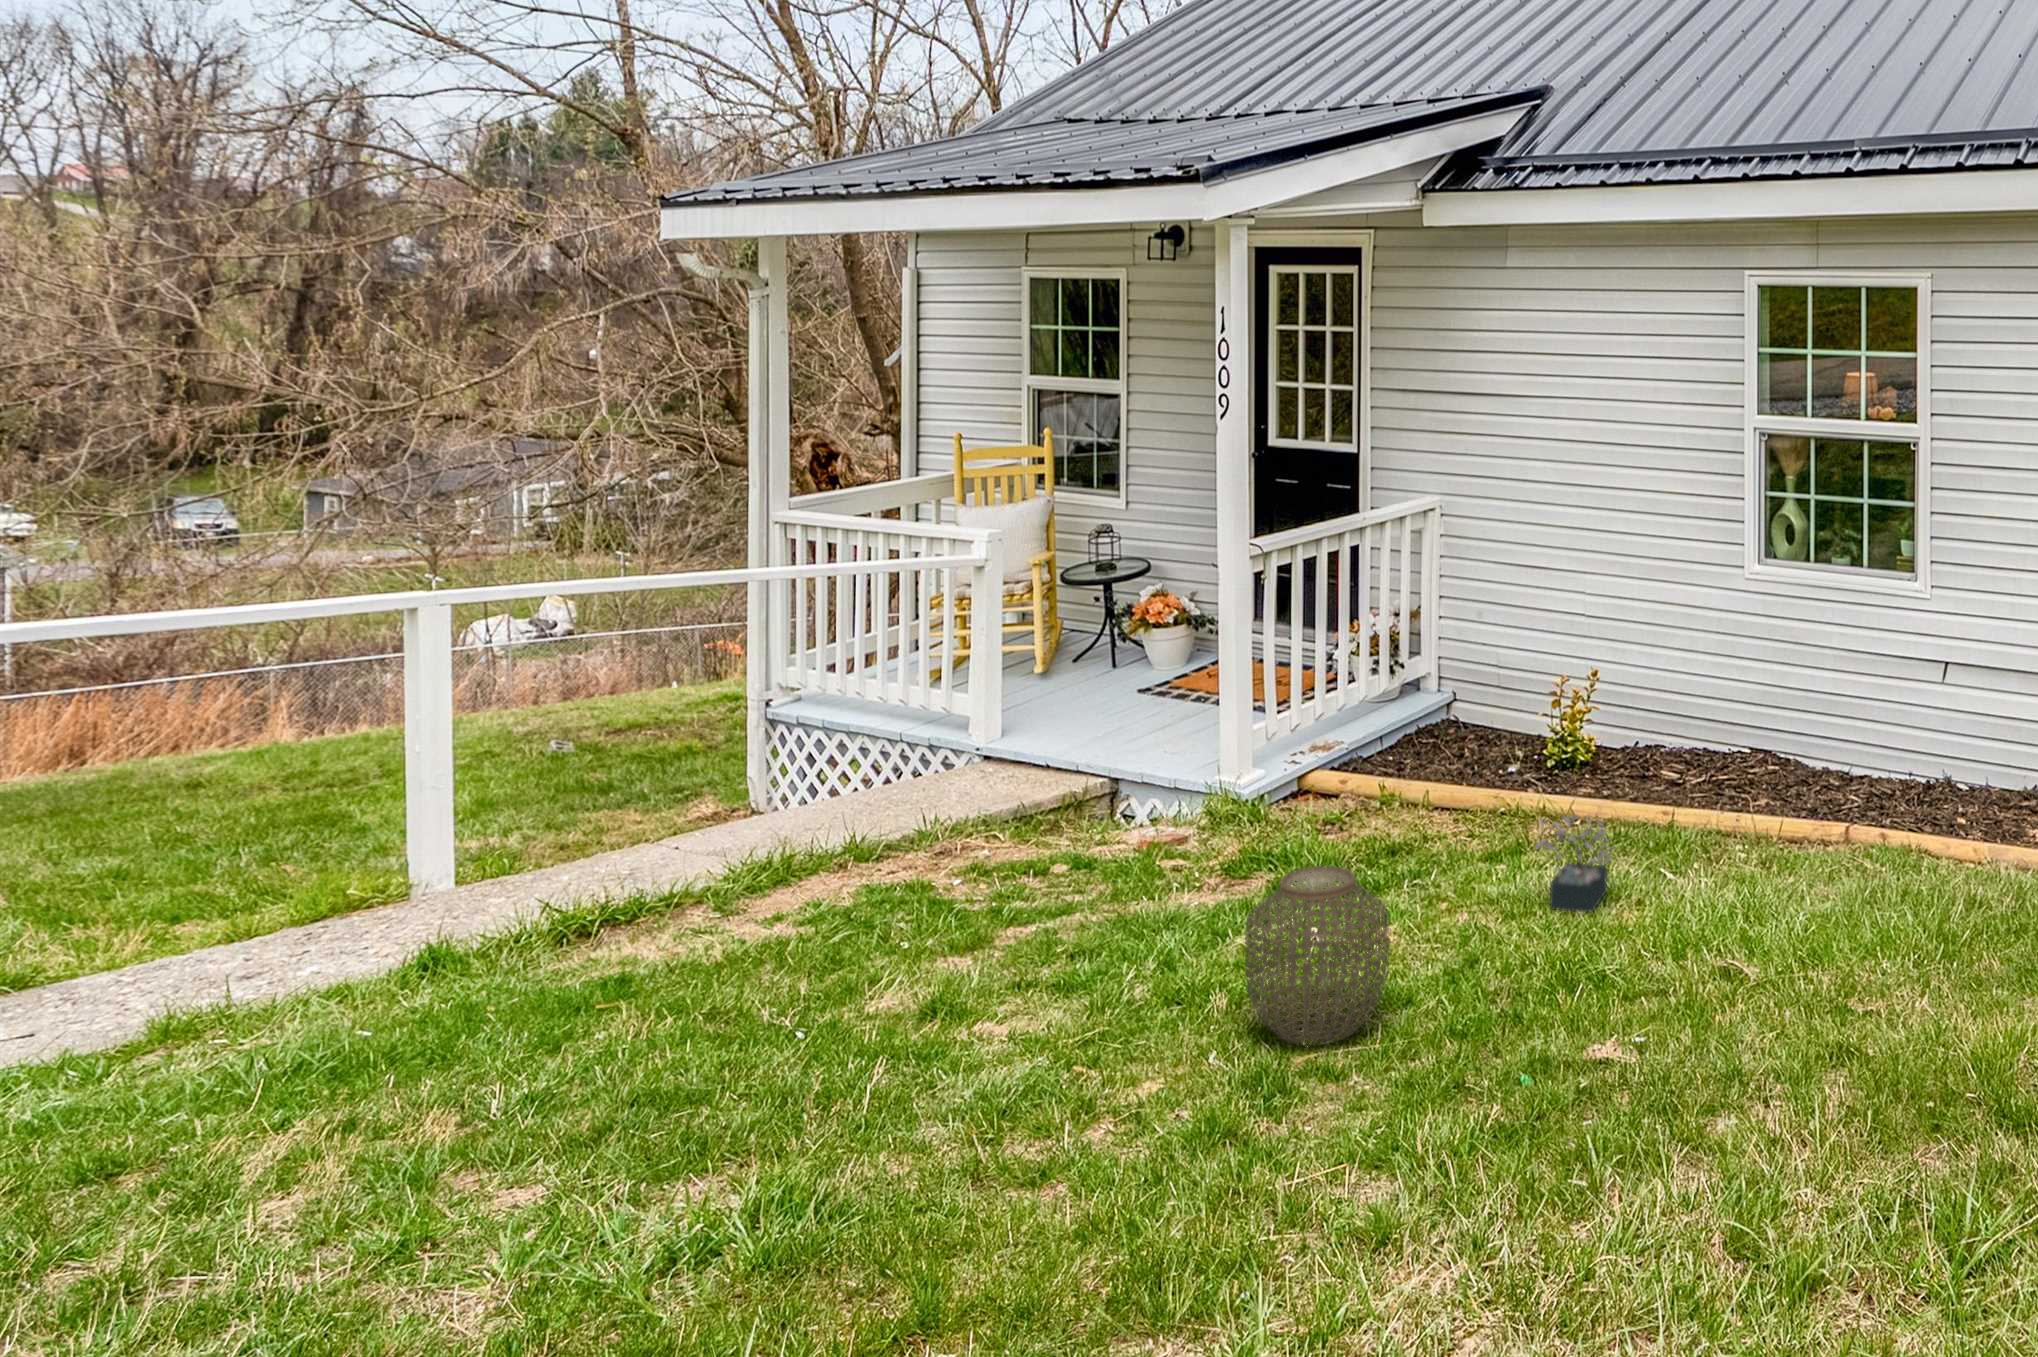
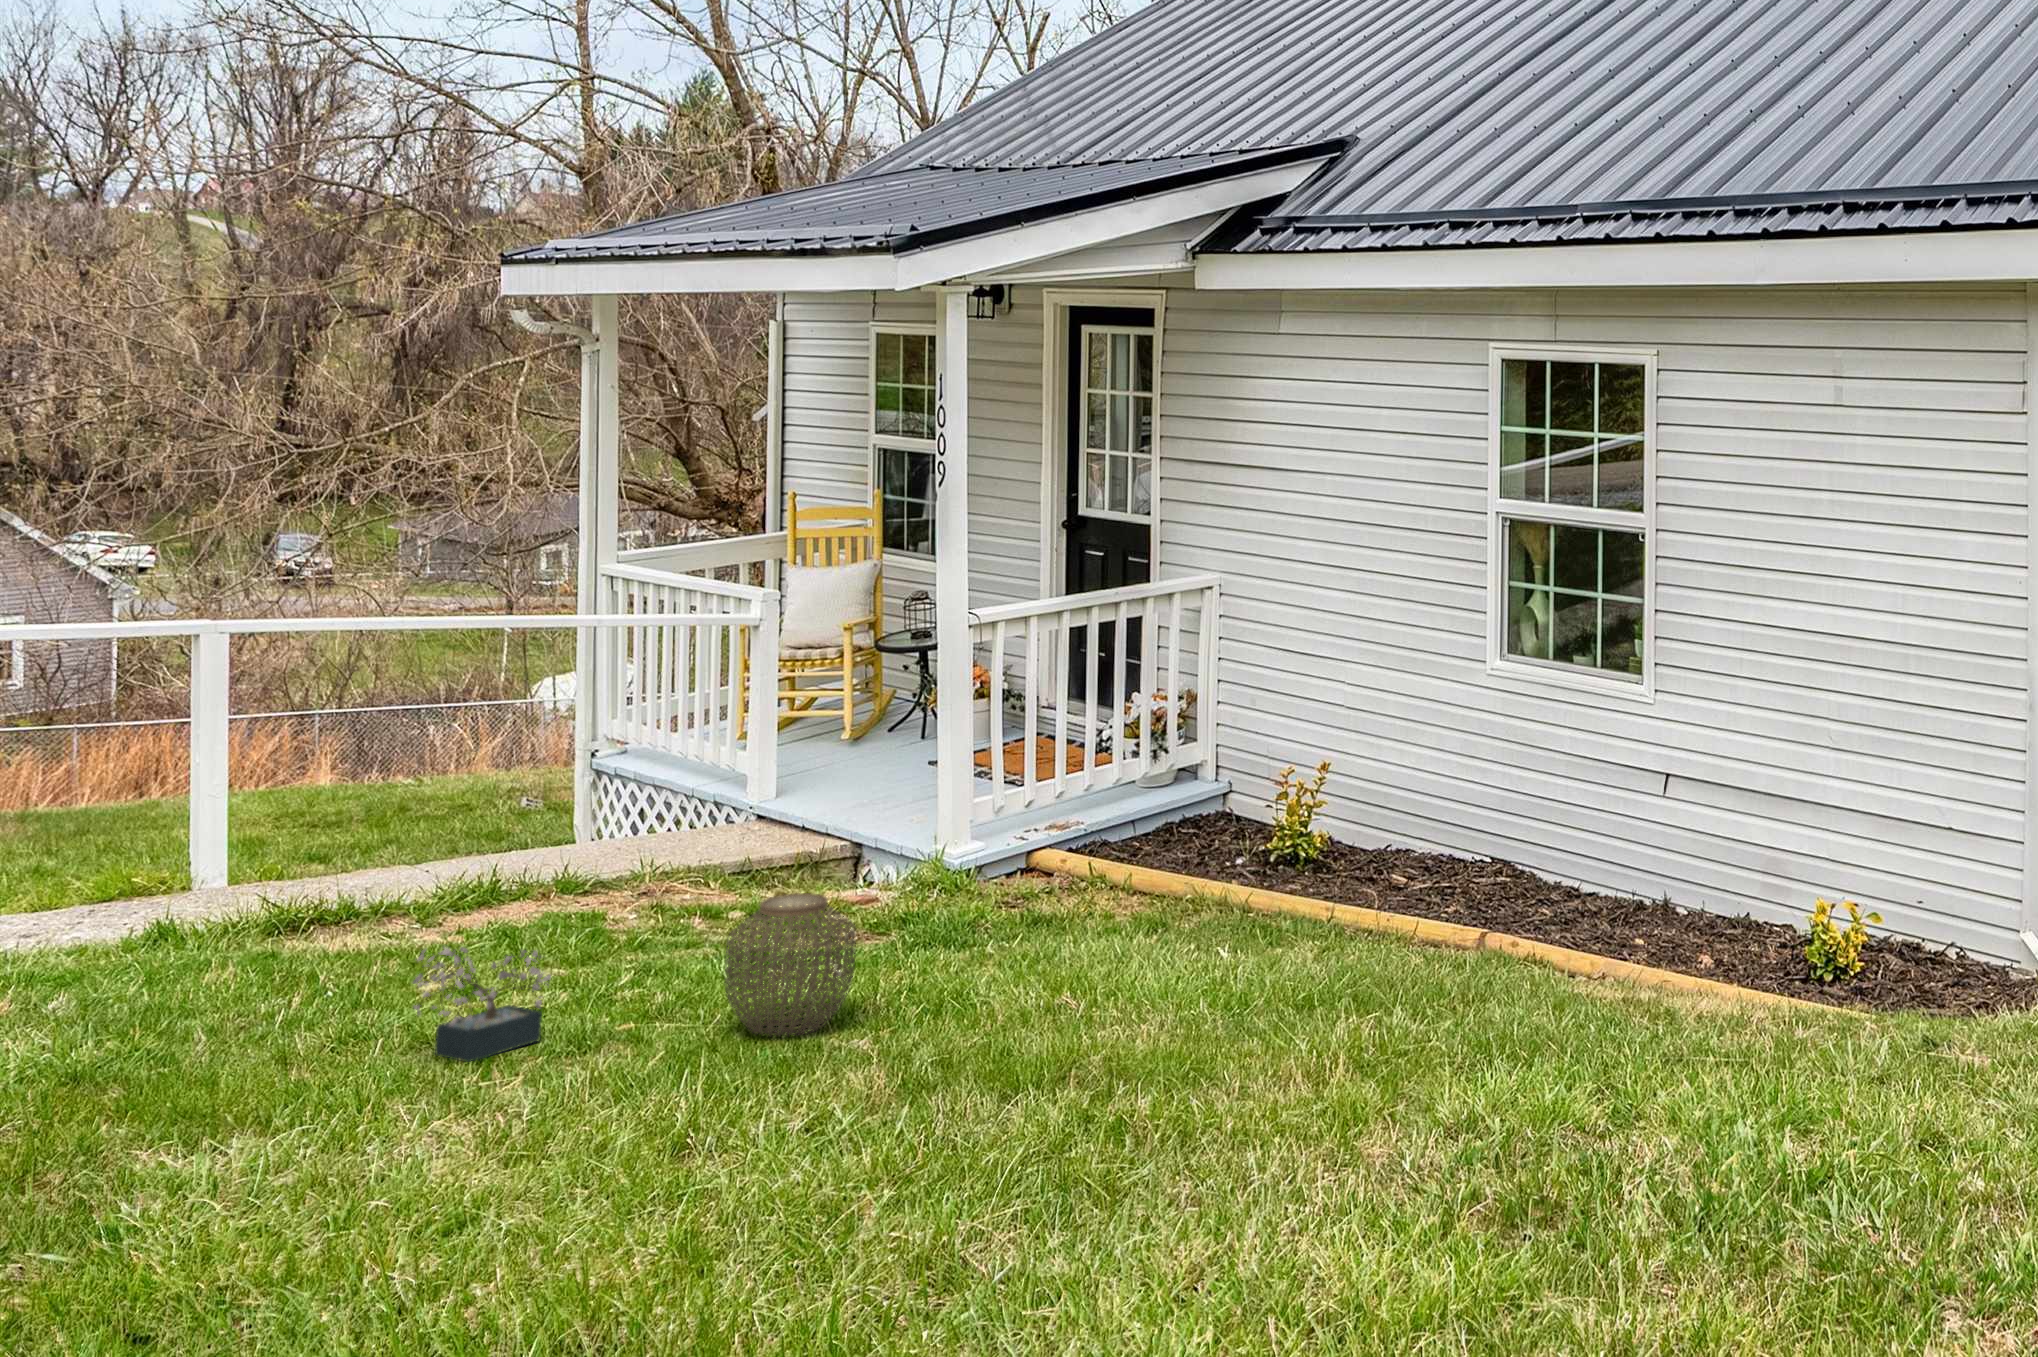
decorative plant: present [1536,815,1610,912] -> present [413,947,551,1062]

